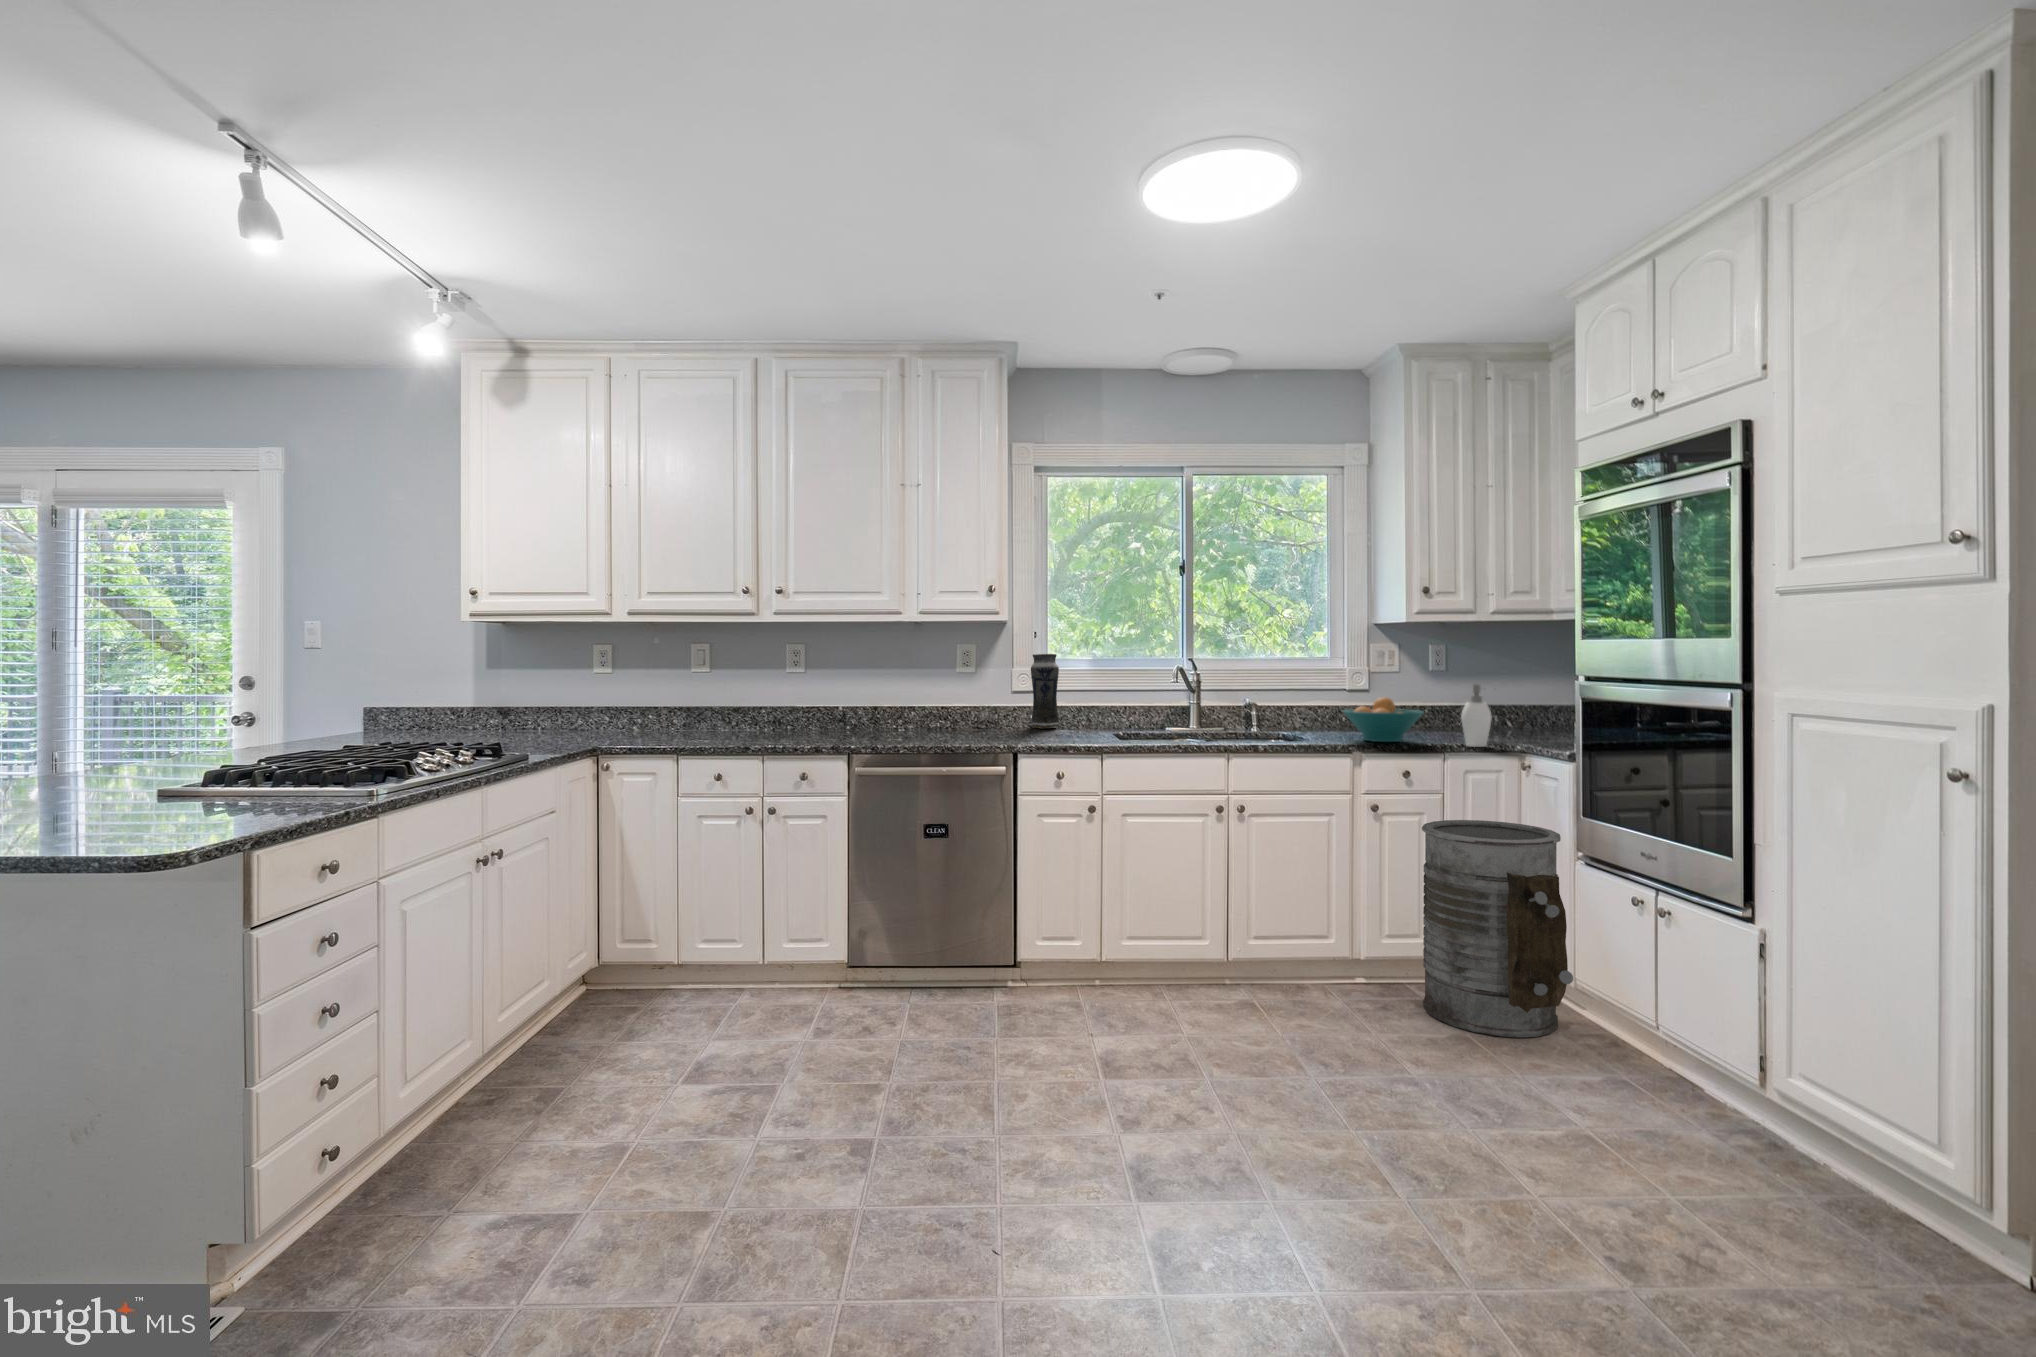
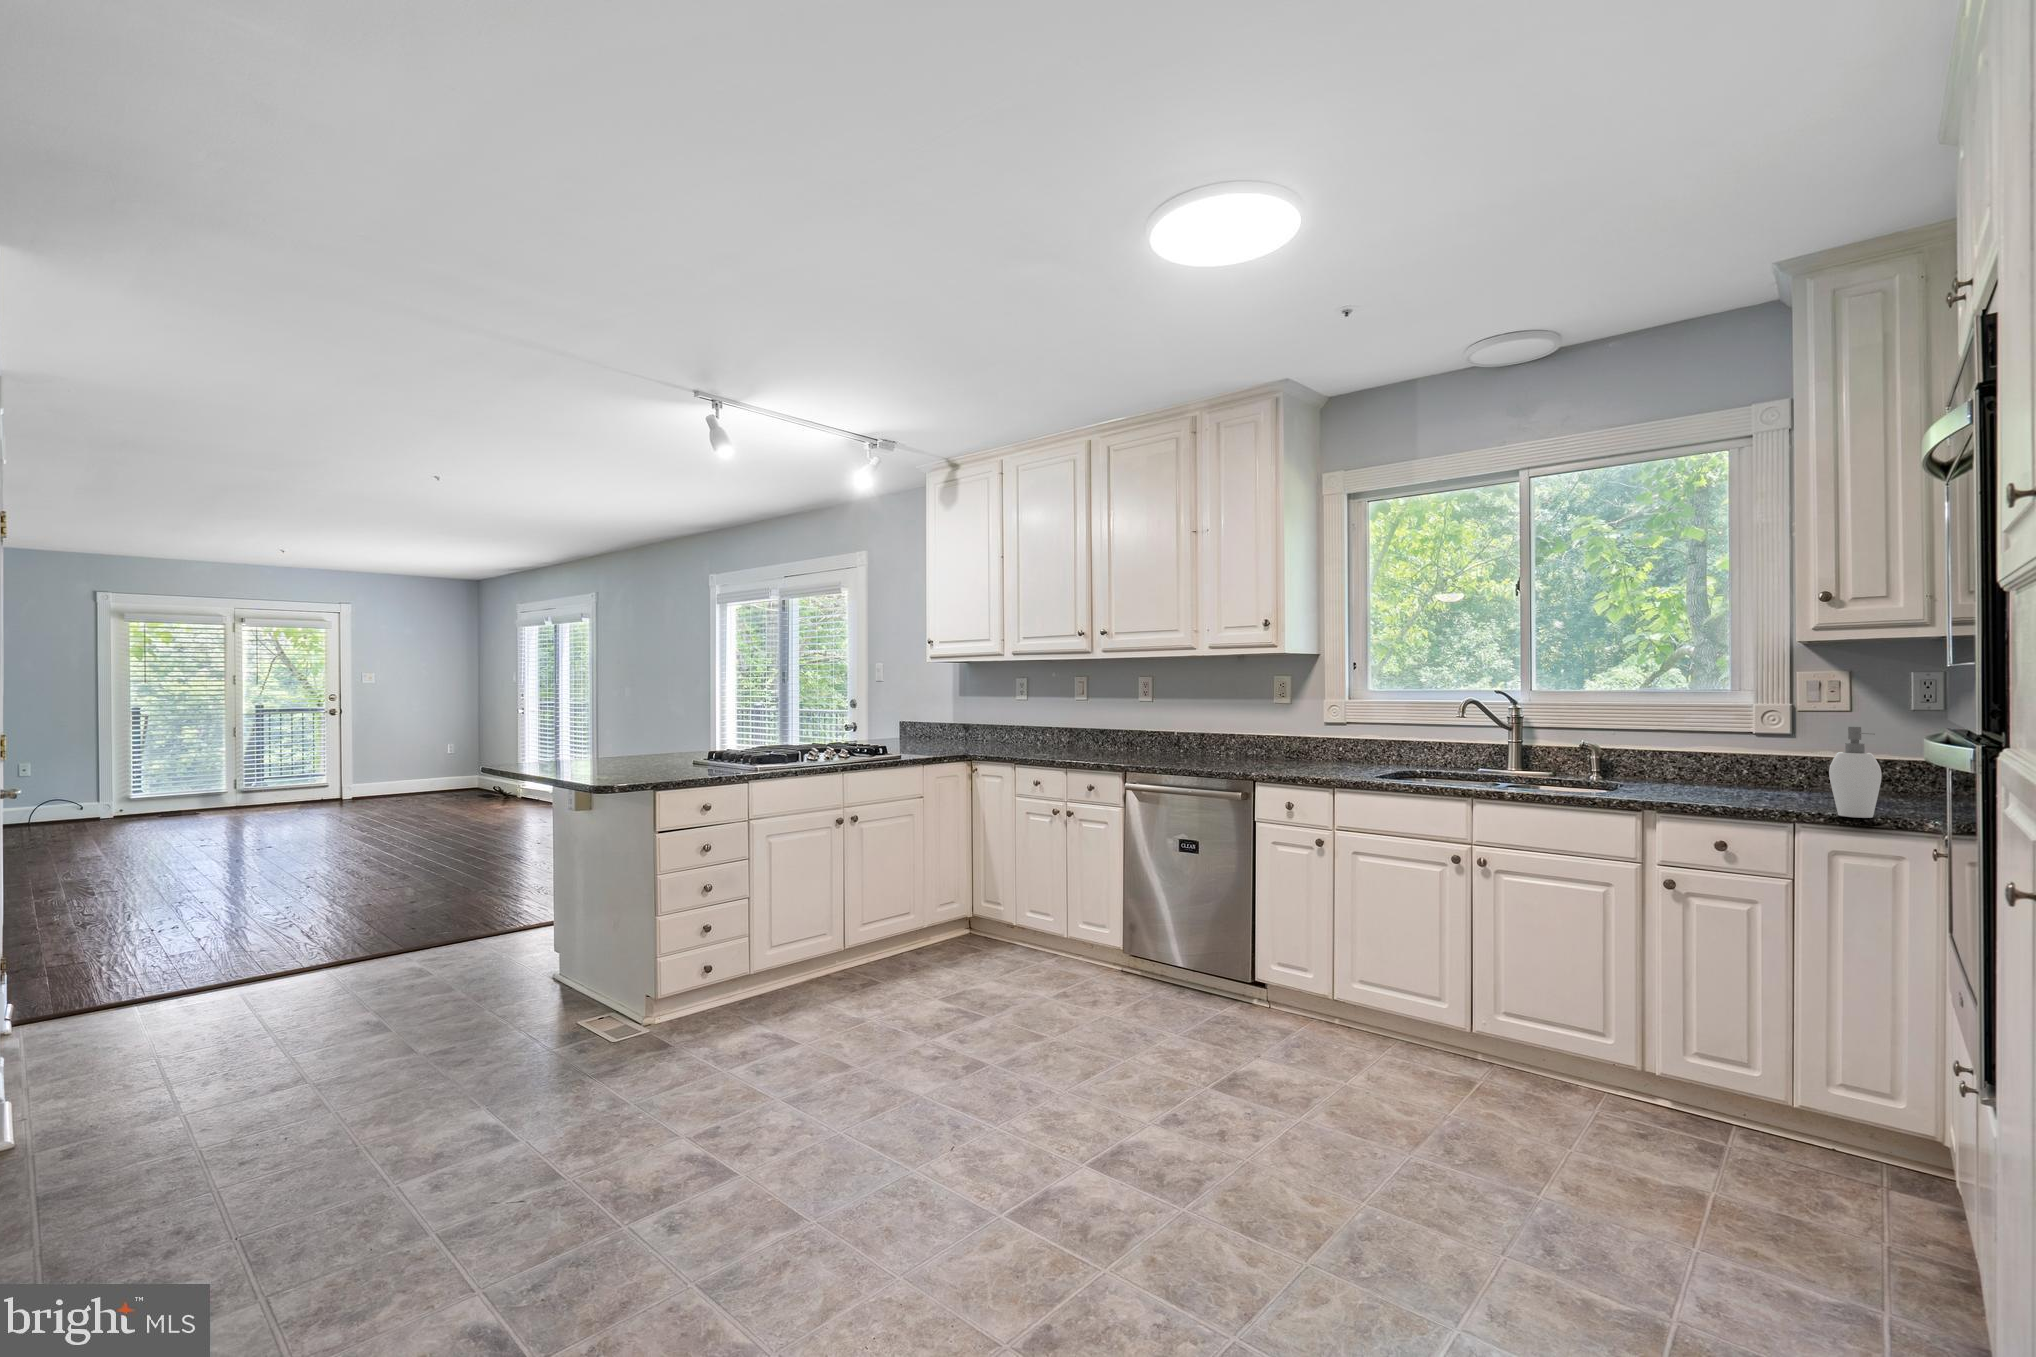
vase: present [1031,654,1059,728] -> none [1336,684,1366,761]
fruit bowl: present [1344,697,1423,742] -> none [1659,741,1785,801]
trash can: present [1422,820,1573,1038] -> none [1679,911,1904,1240]

